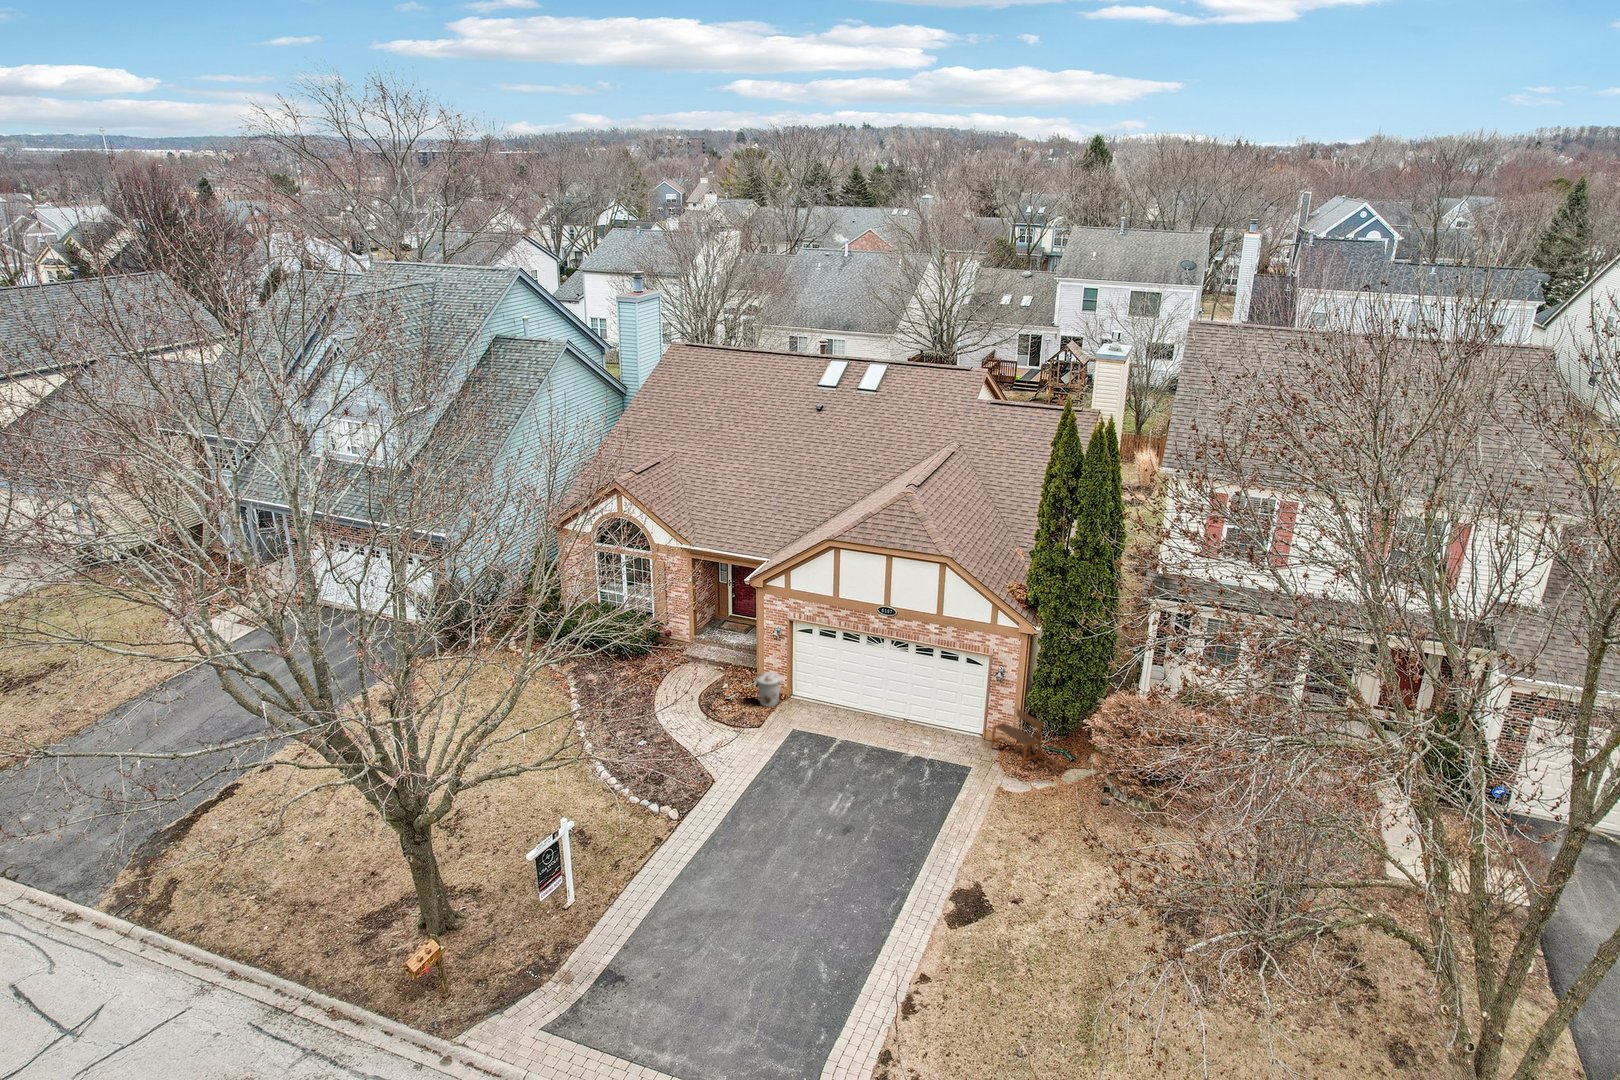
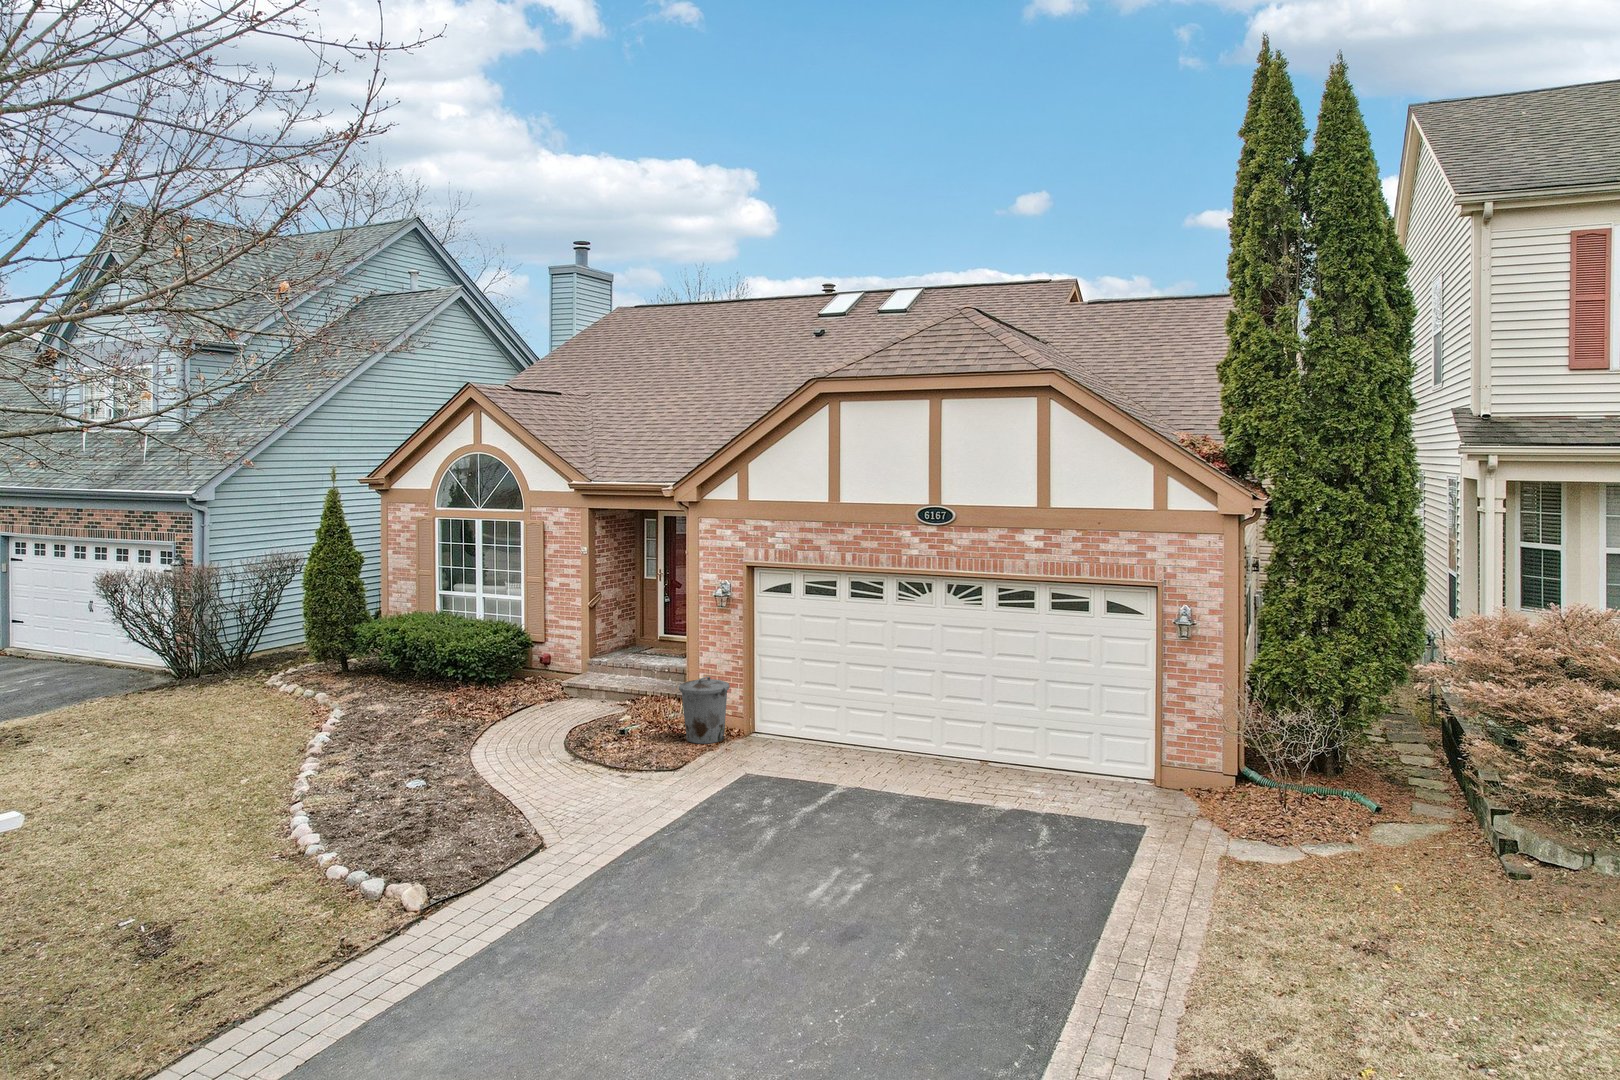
bench: present [991,709,1043,768] -> none [1173,699,1298,826]

